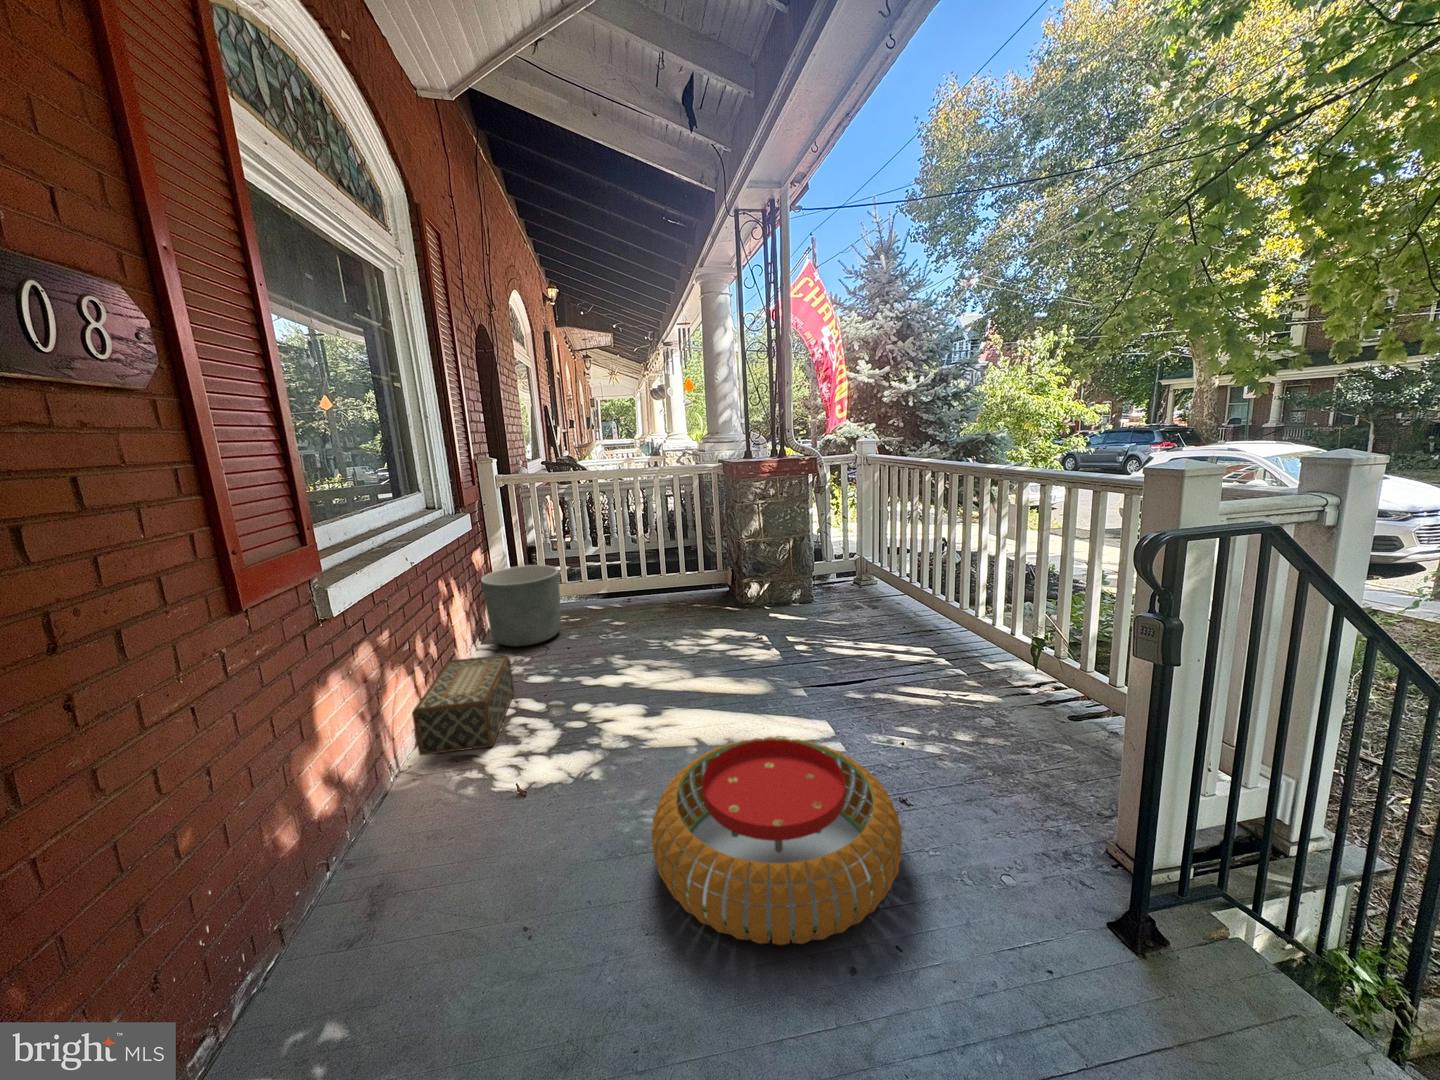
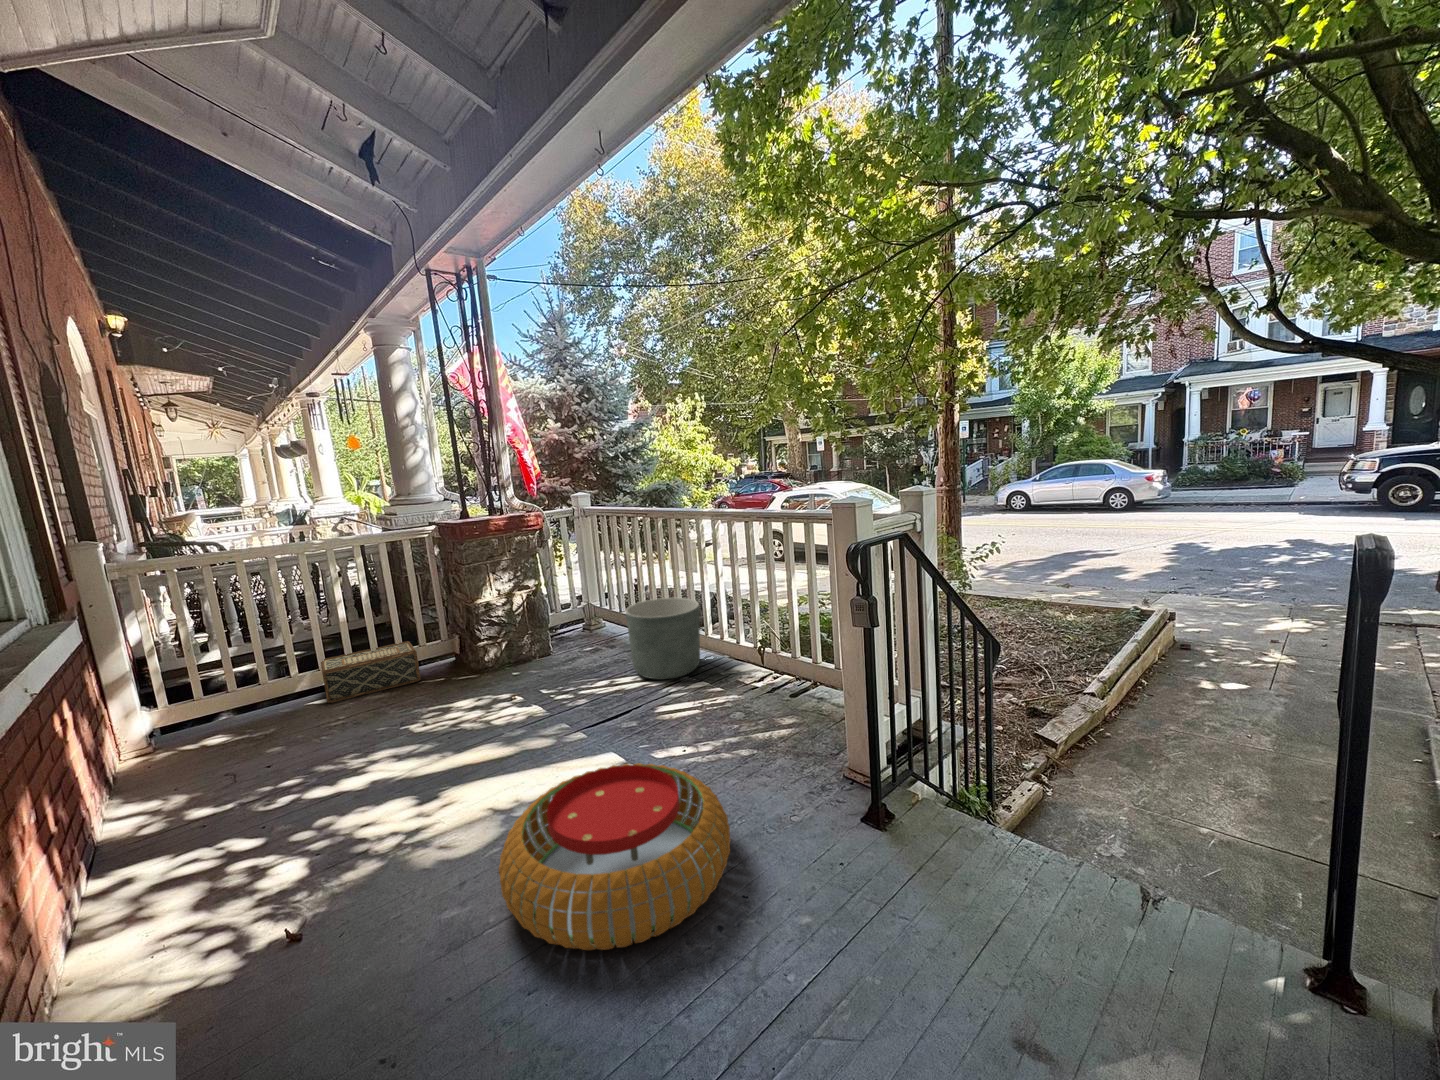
planter: present [481,565,561,646] -> present [625,598,700,679]
woven basket: present [412,655,514,755] -> present [321,641,421,703]

